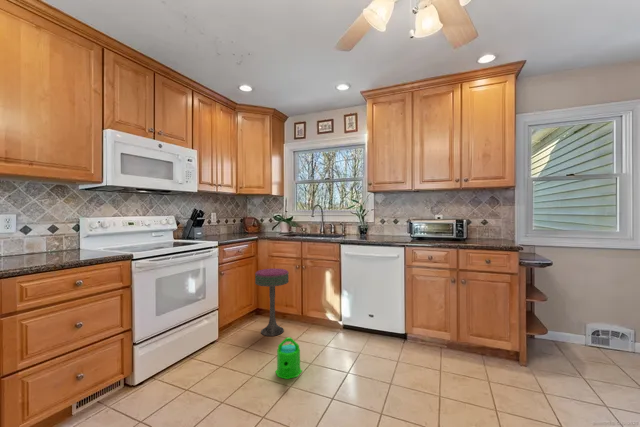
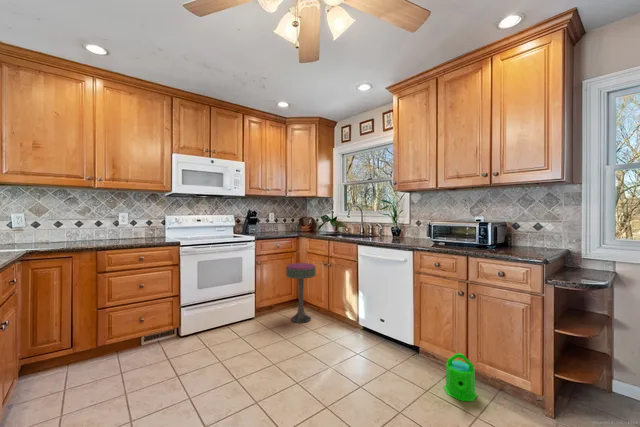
watering can: present [275,337,302,379] -> present [444,353,477,401]

